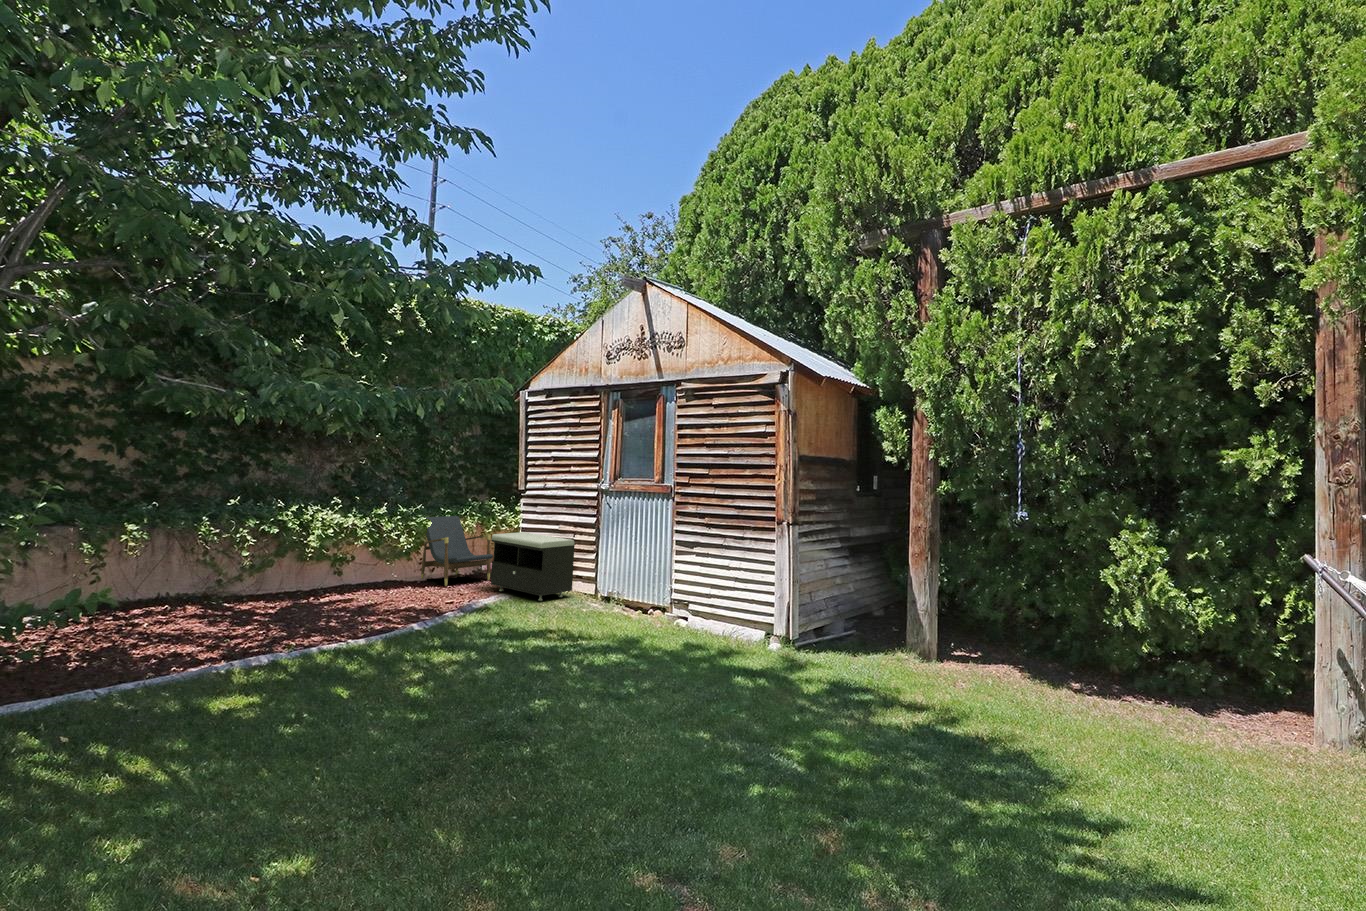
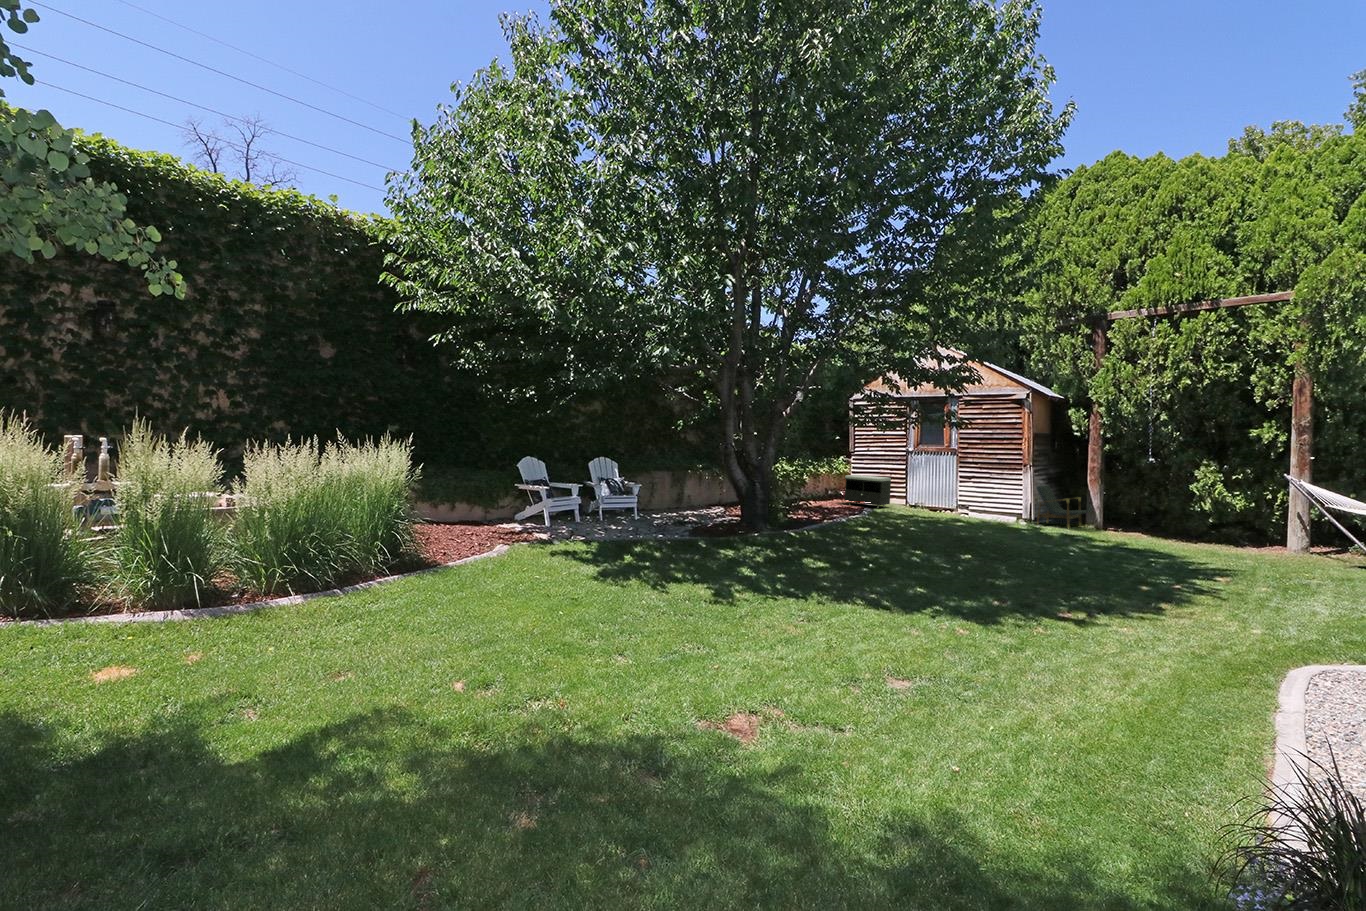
lounge chair: present [421,516,493,586] -> present [1036,485,1087,529]

